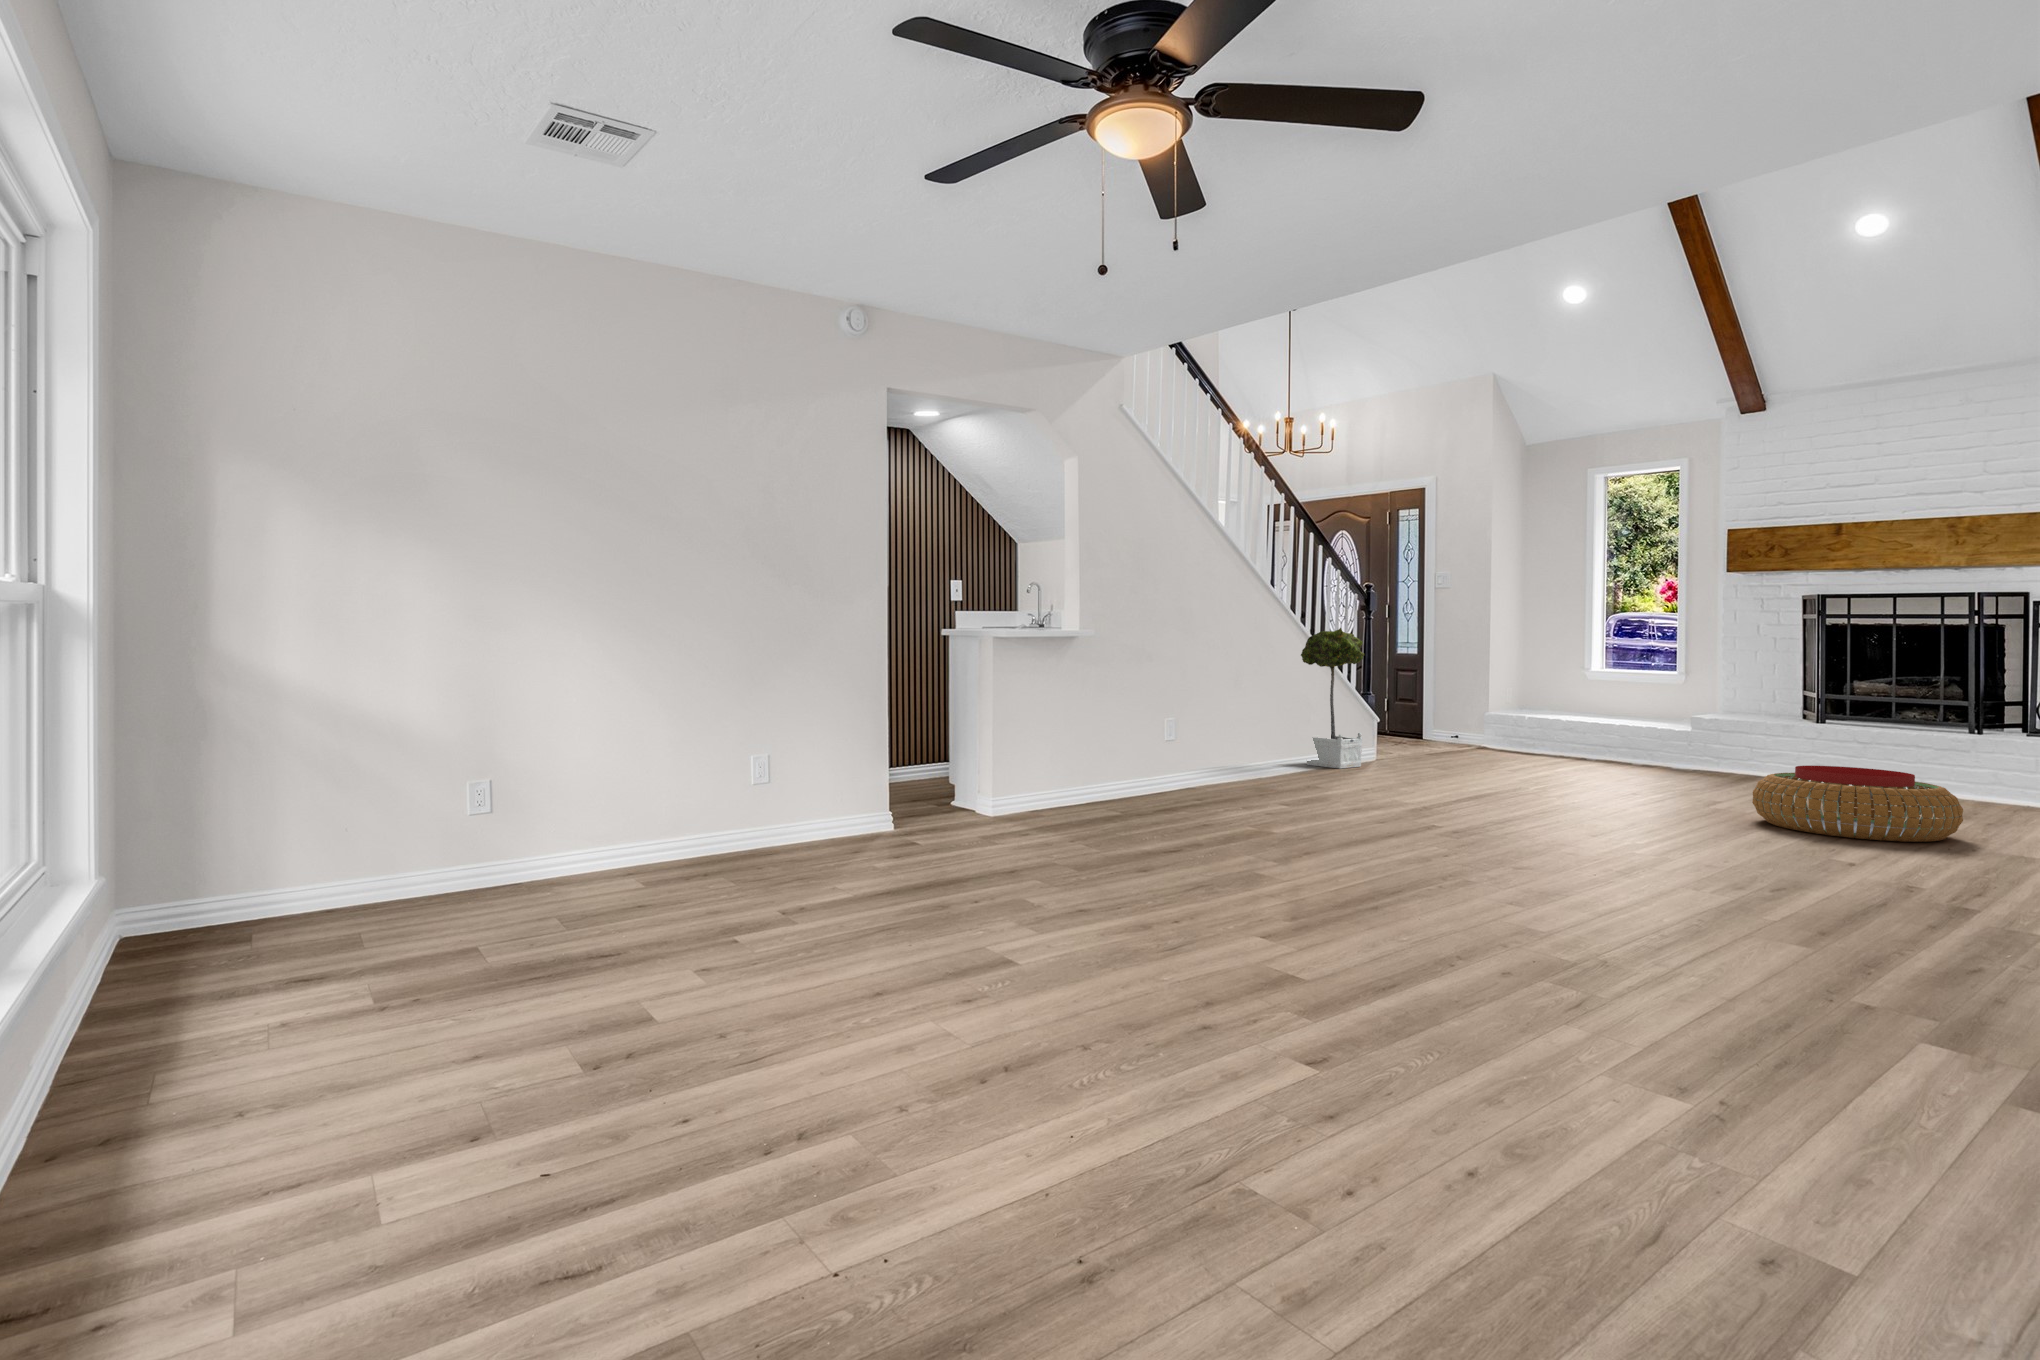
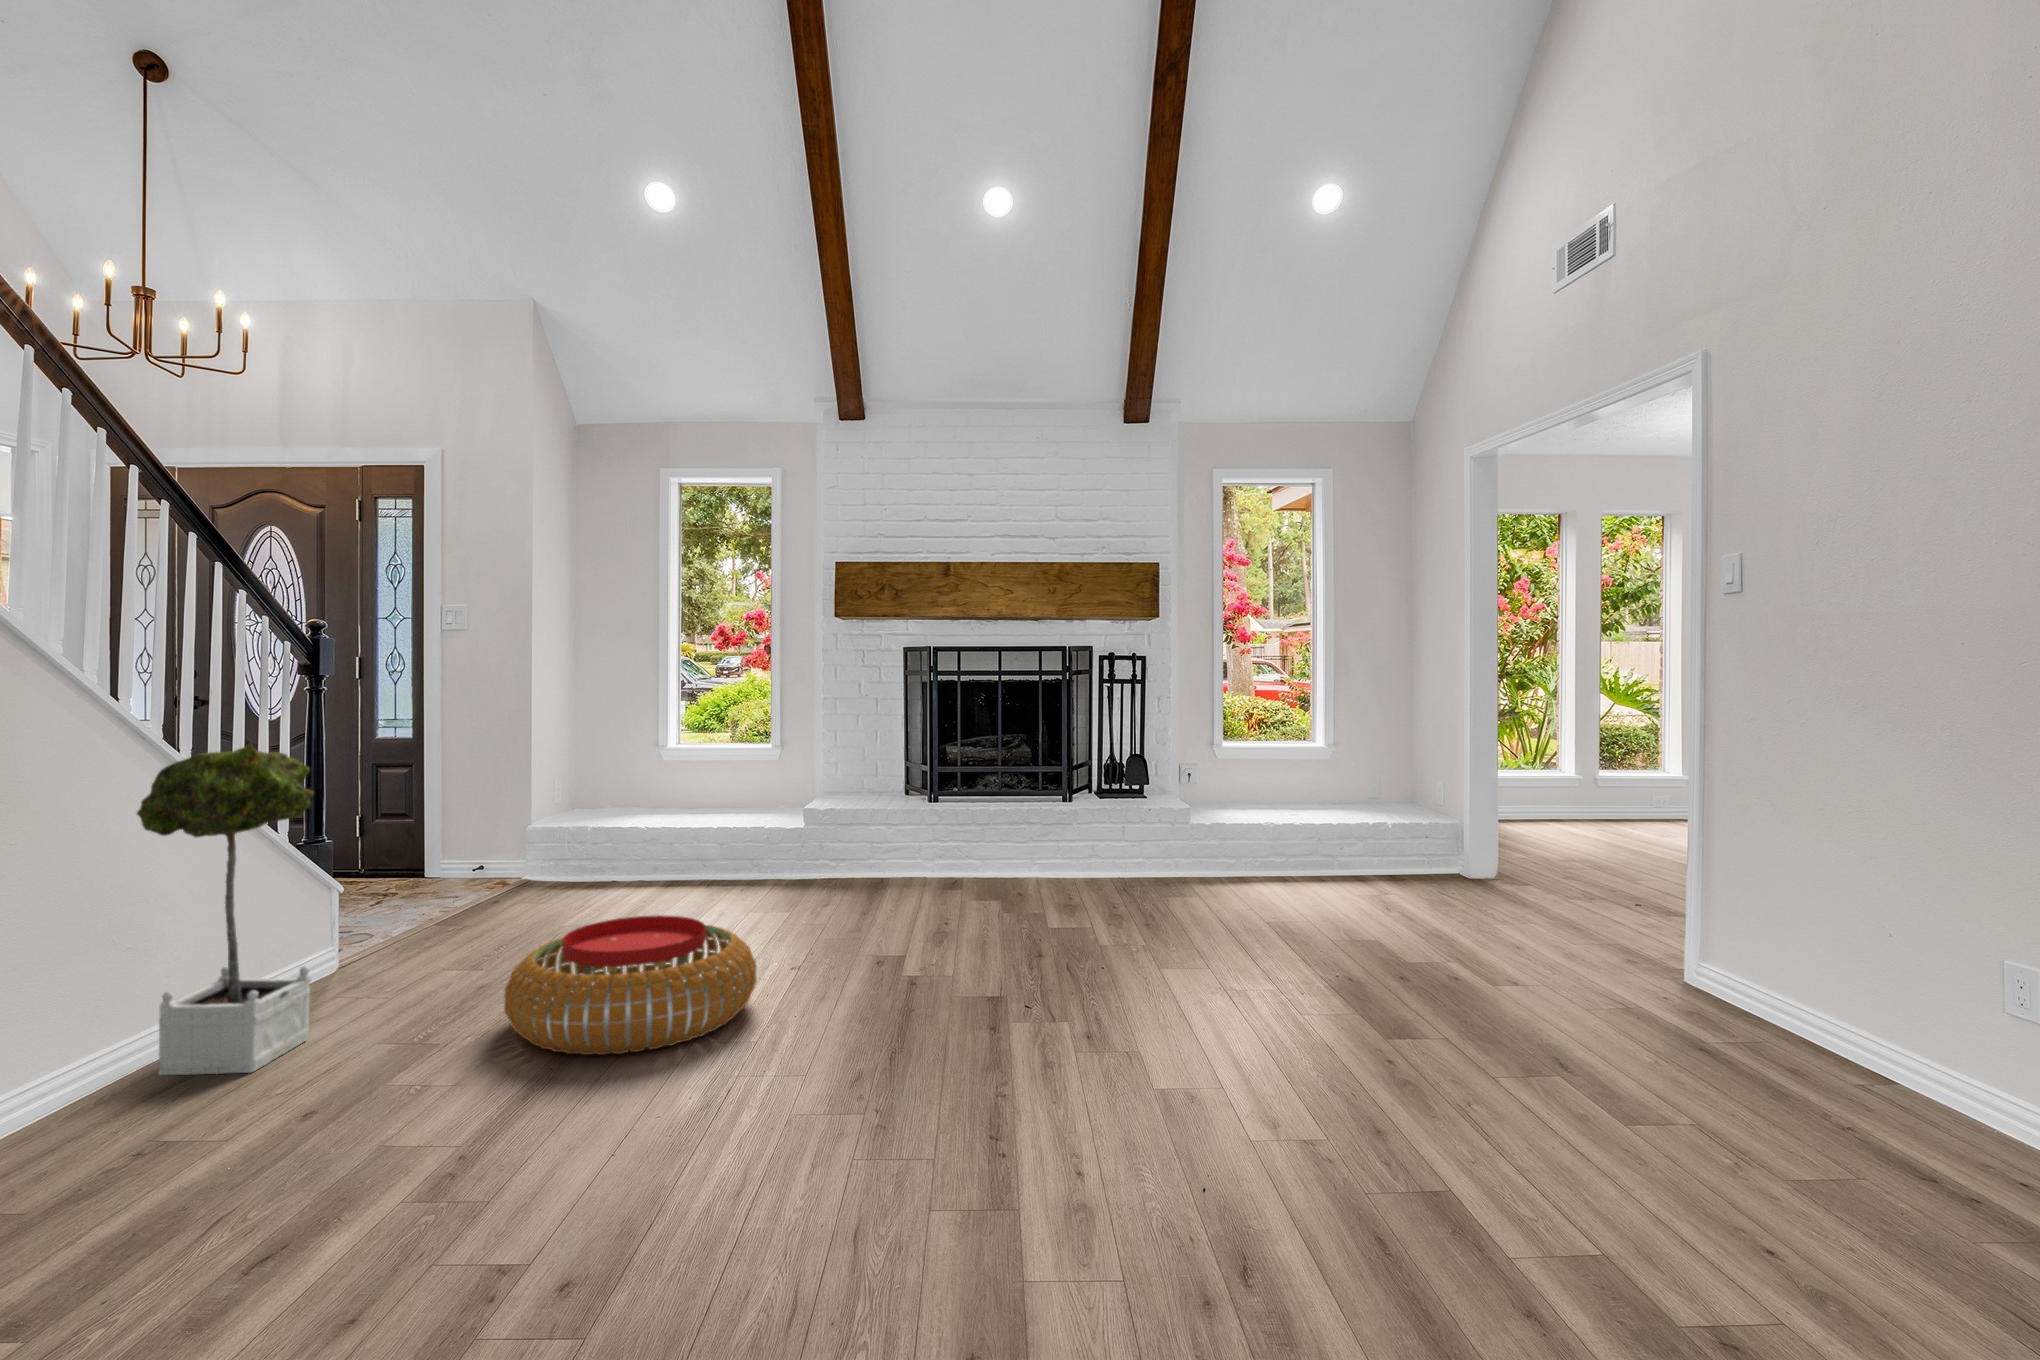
pouf: present [1752,766,1963,842] -> present [504,915,757,1055]

